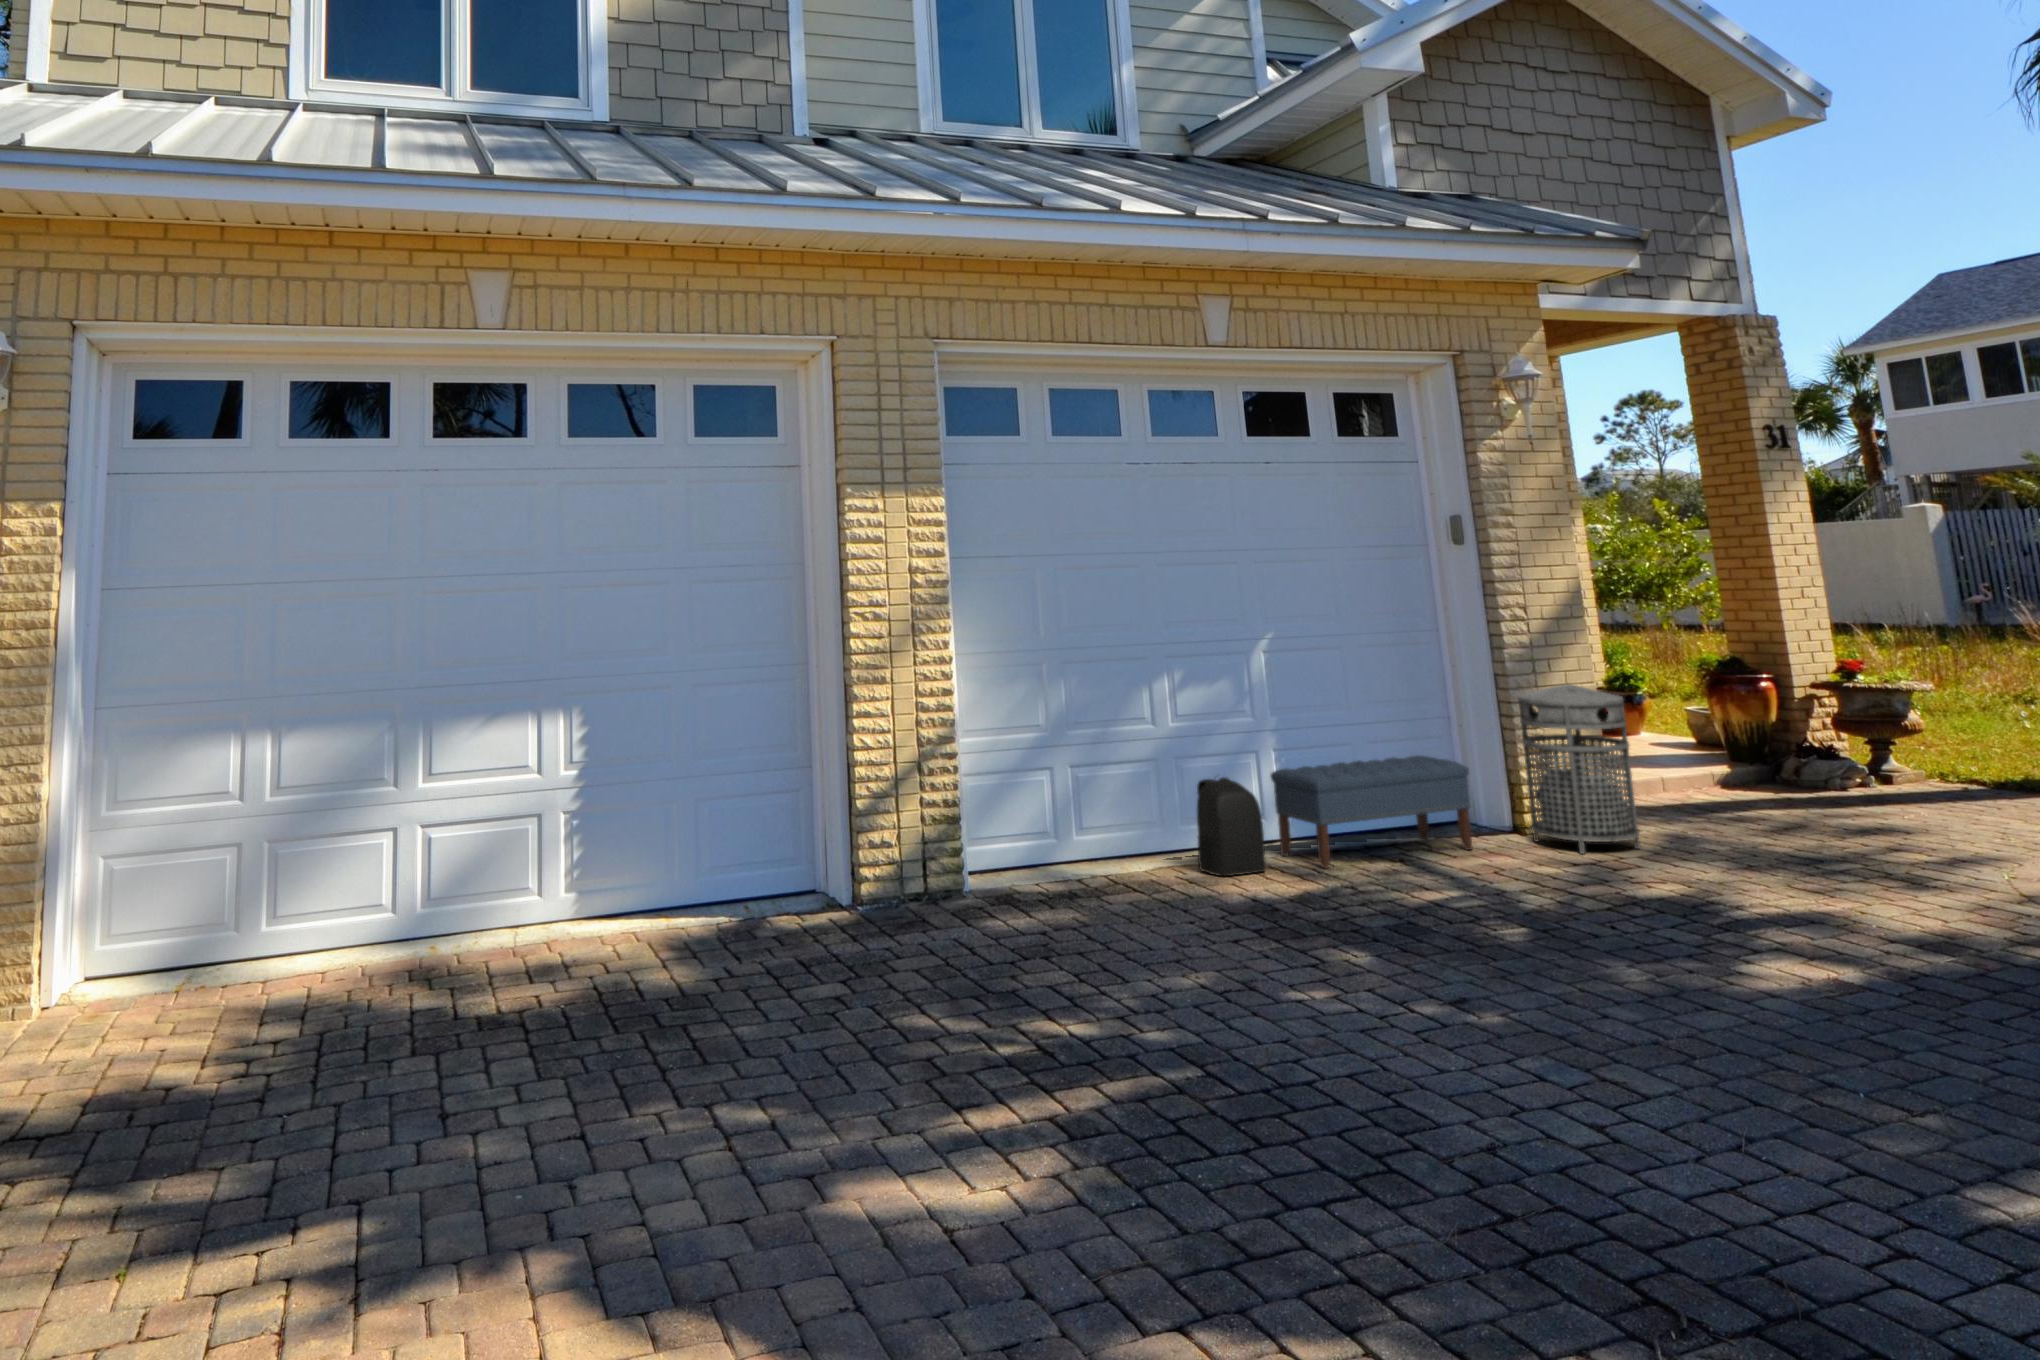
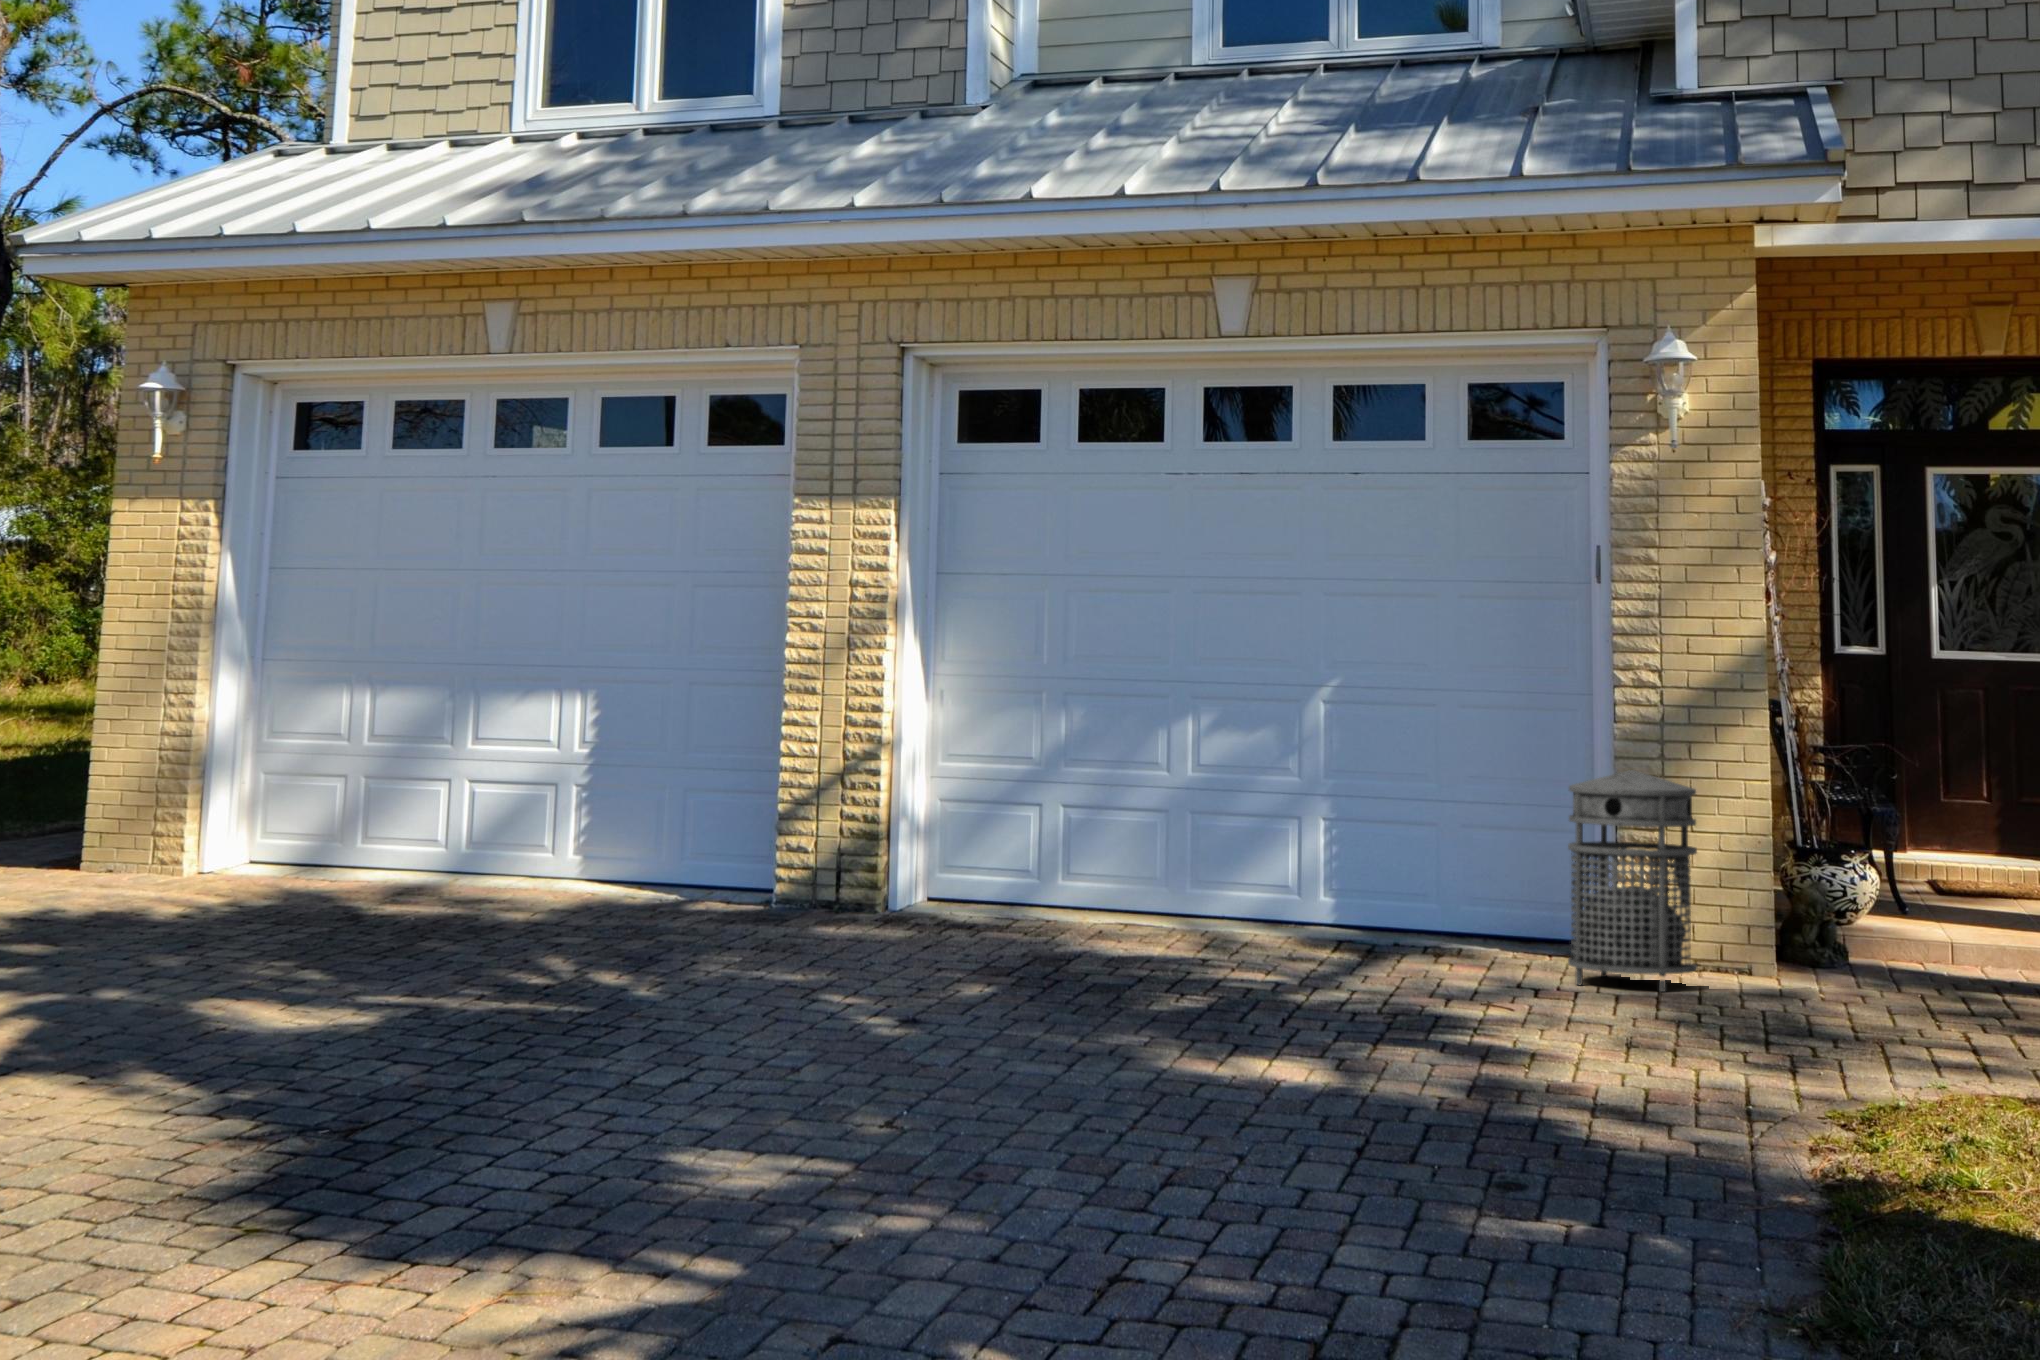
bench: present [1271,755,1473,868] -> none [1273,844,1518,970]
backpack: present [1197,777,1266,876] -> none [1158,837,1234,949]

